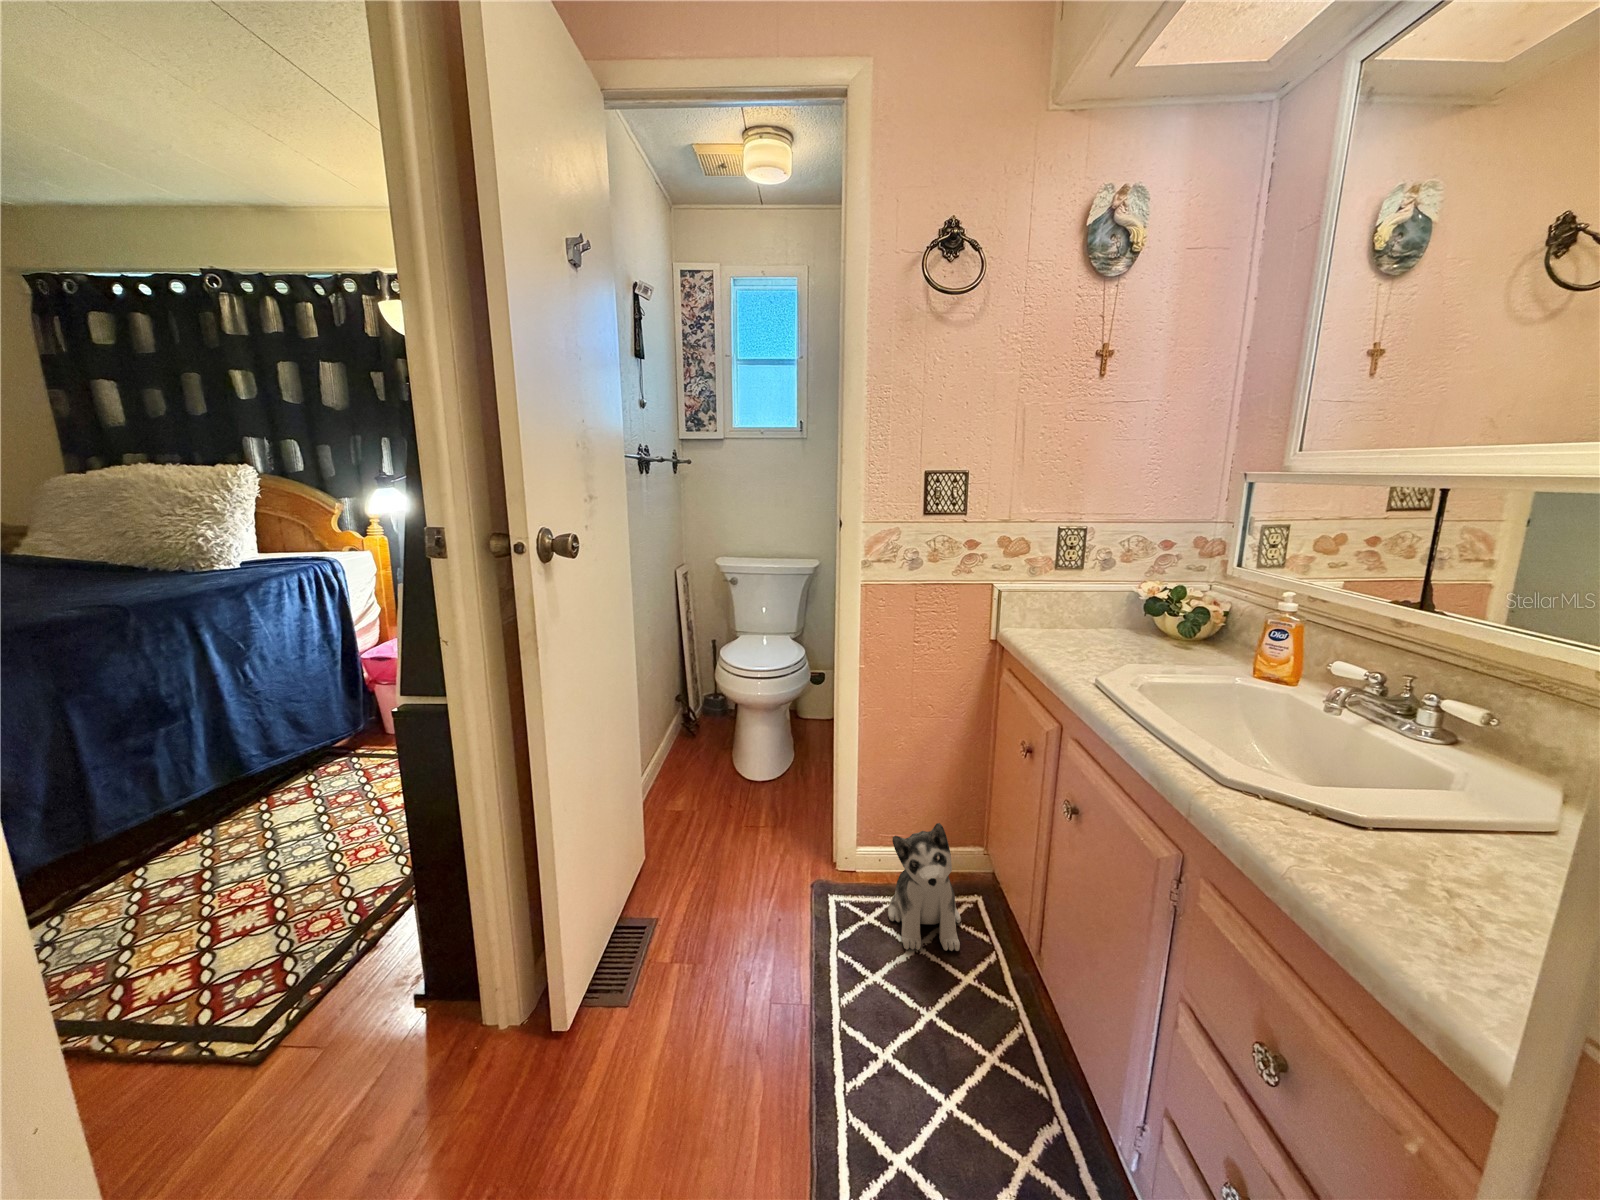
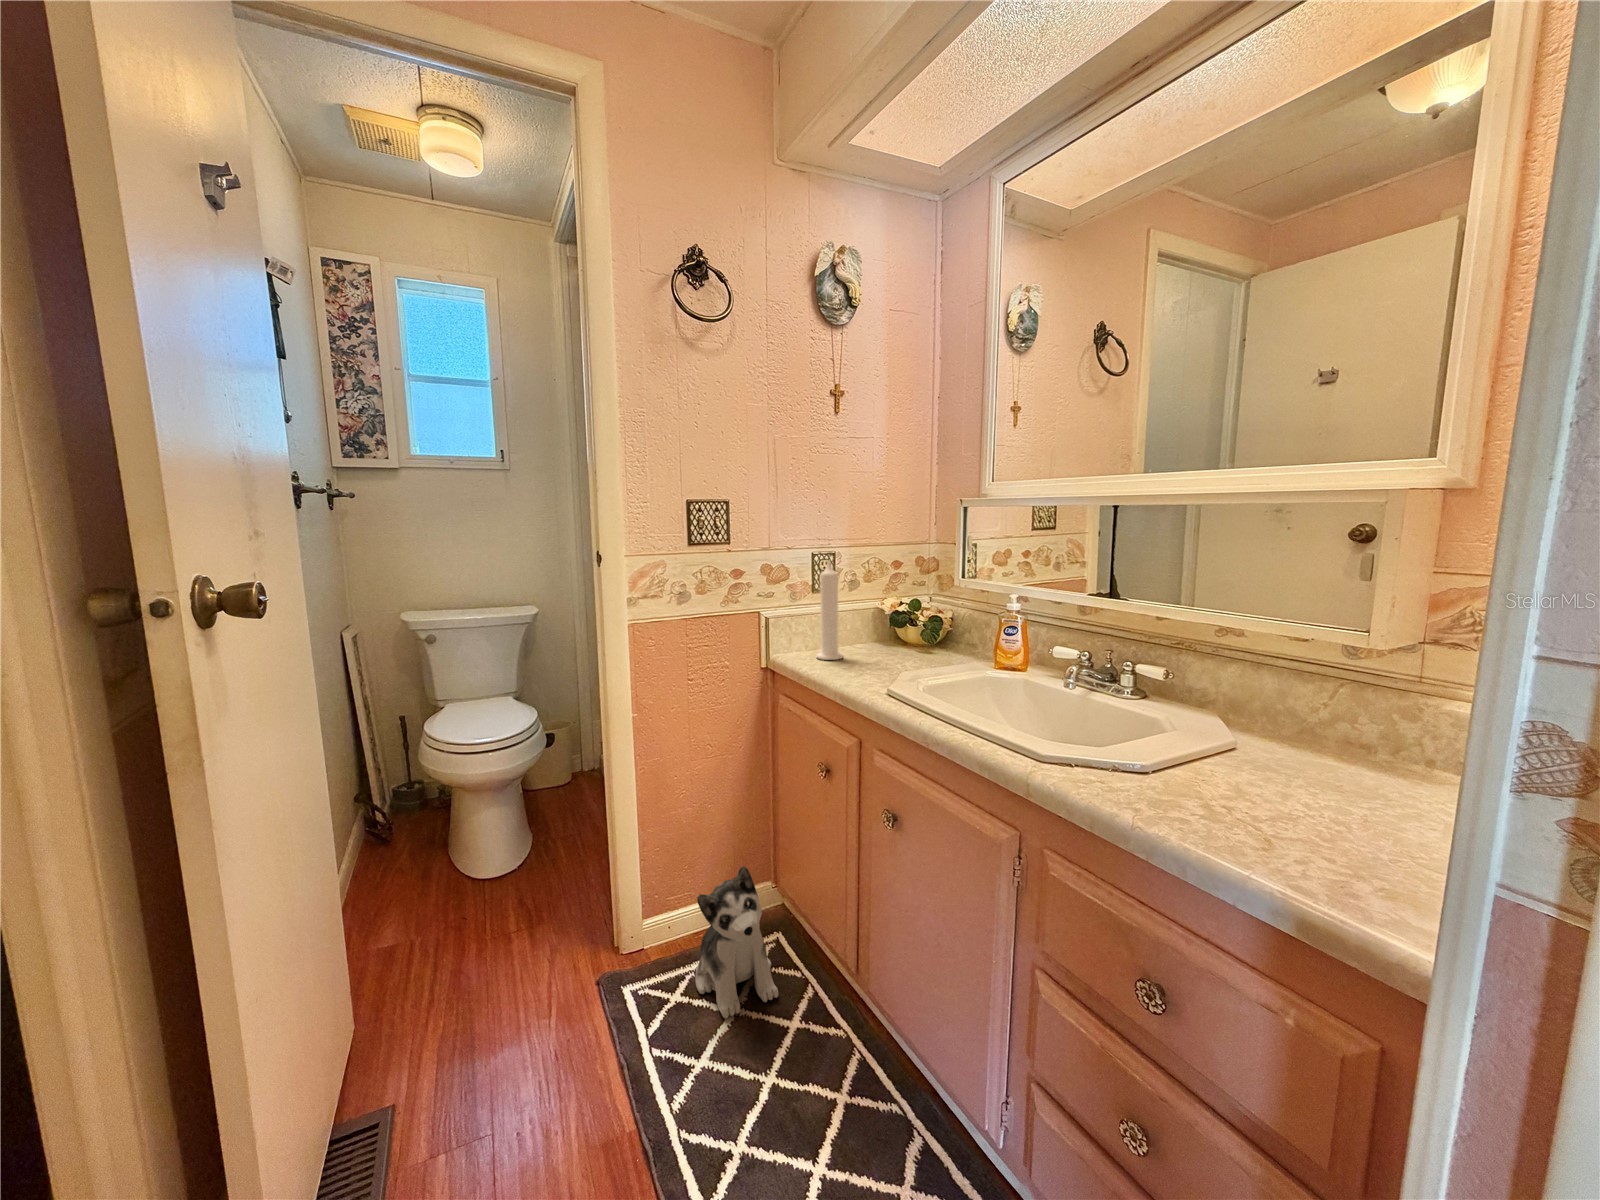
candle: none [1045,538,1079,644] -> present [816,561,843,660]

